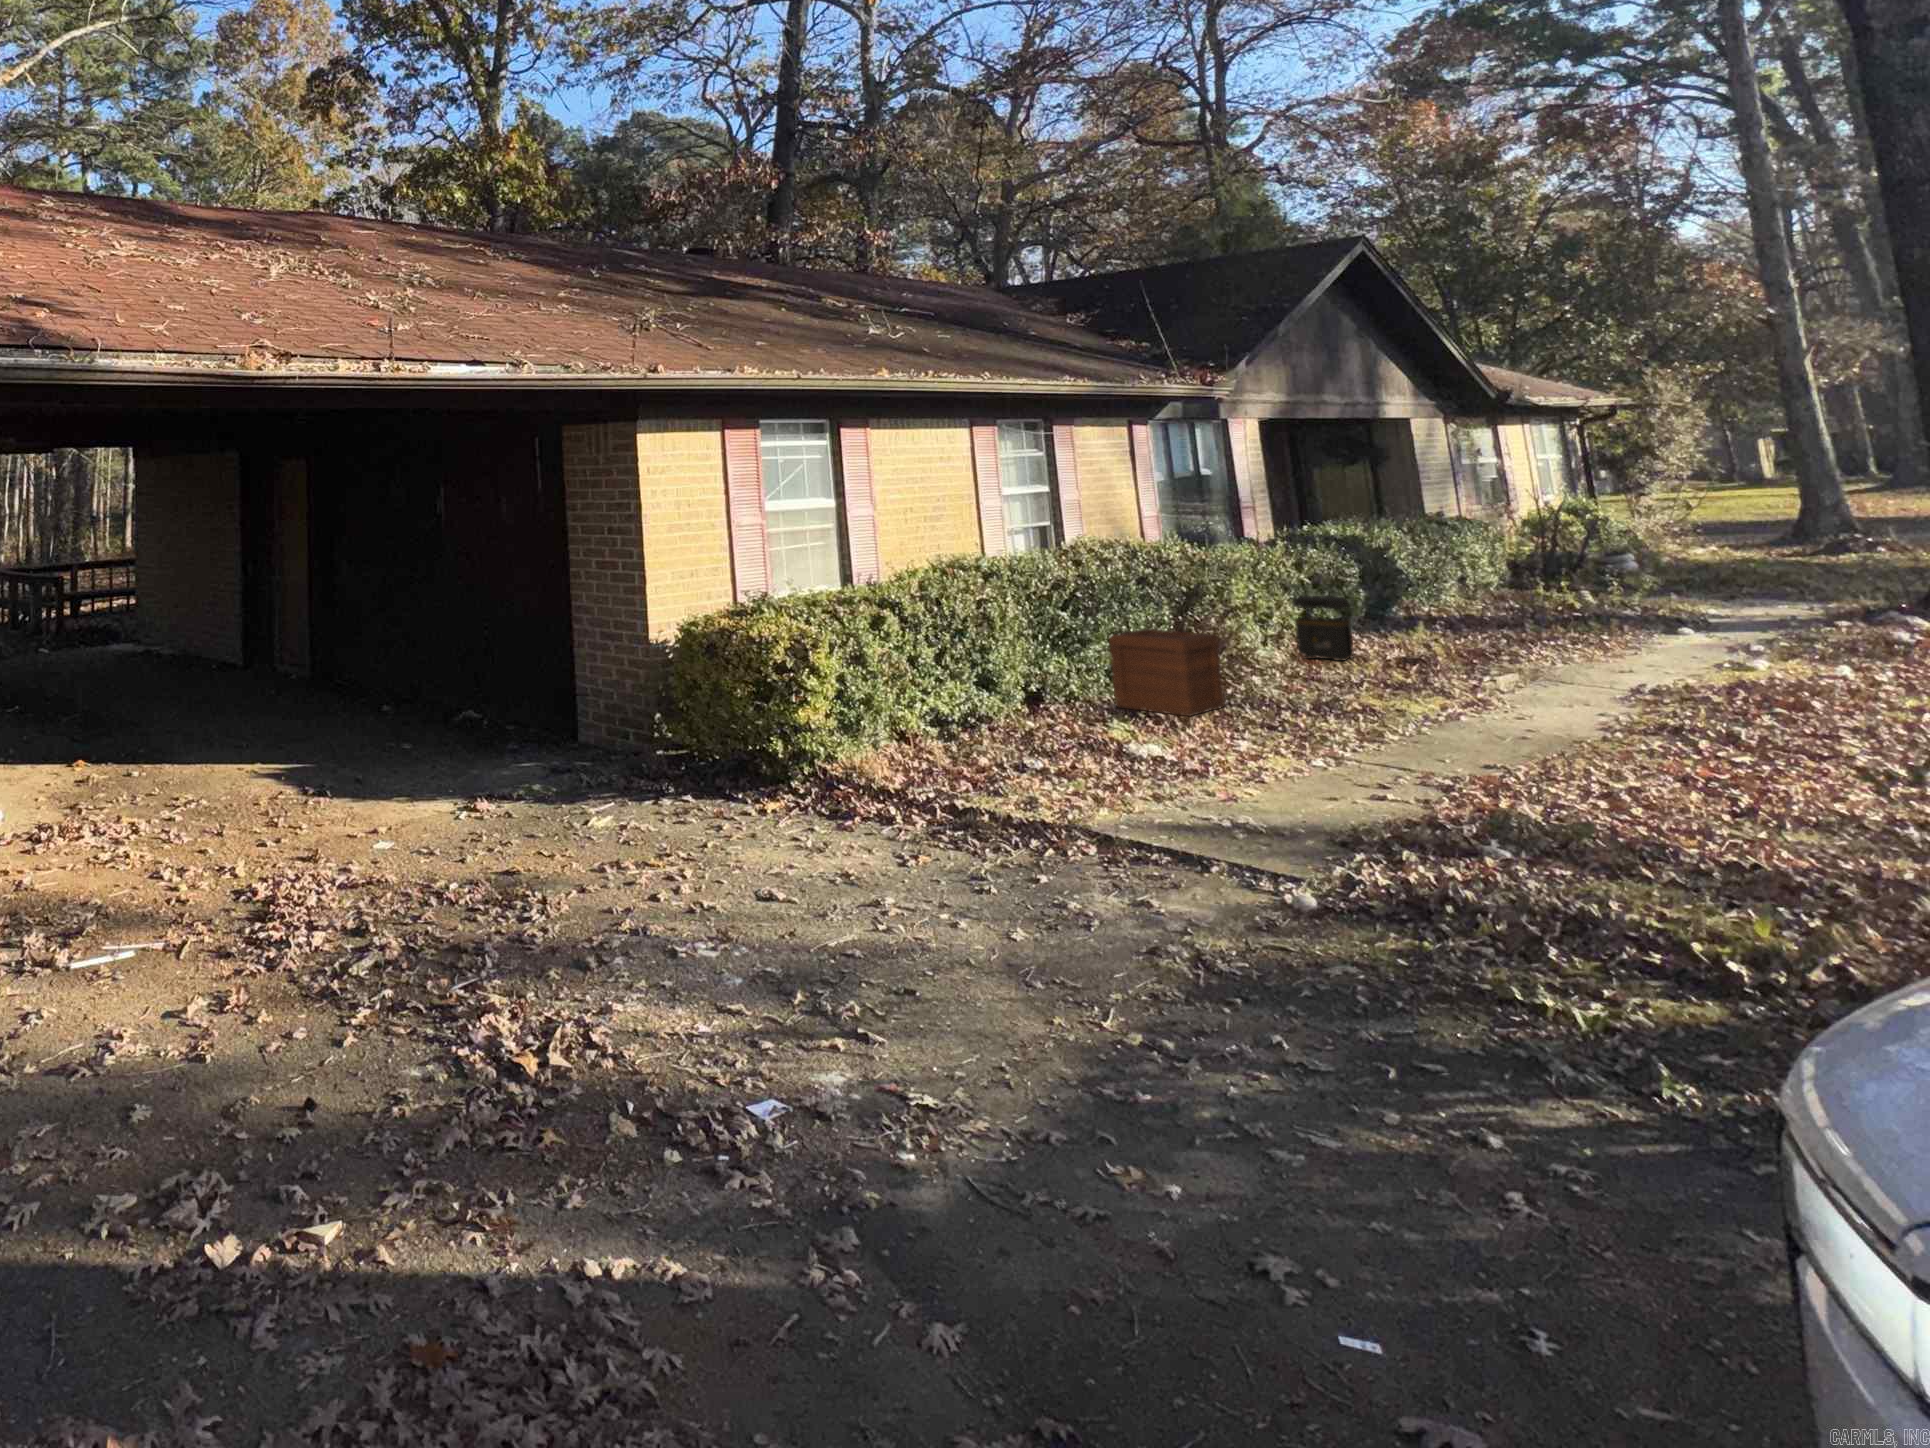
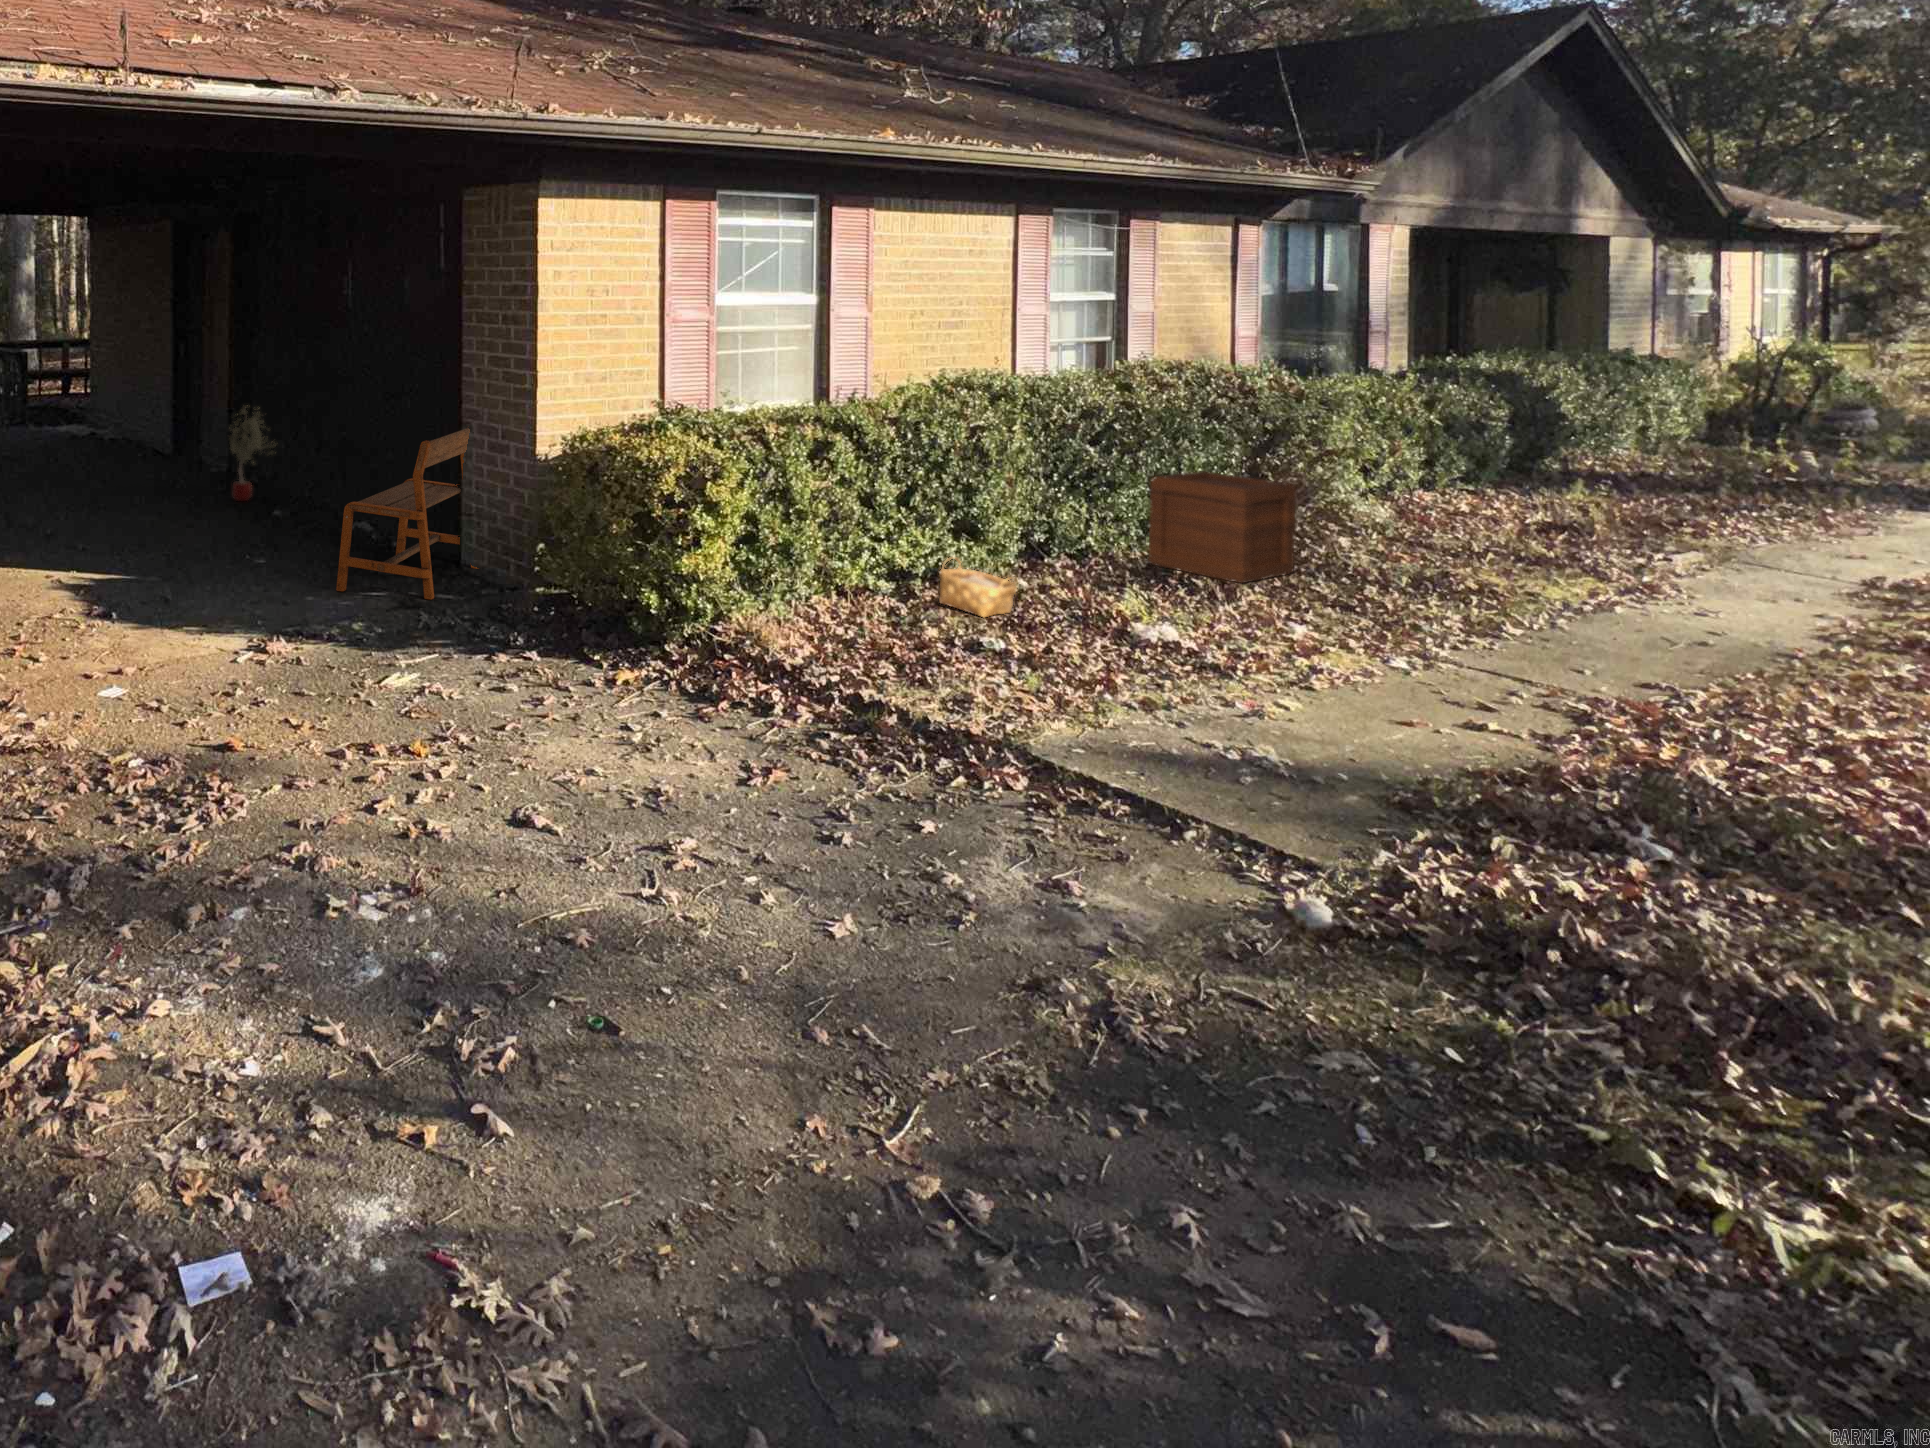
toolbox: present [1292,596,1354,661] -> none [1411,439,1488,521]
potted tree: none [327,616,375,704] -> present [230,407,275,501]
bench: none [497,620,597,767] -> present [336,428,478,600]
woven basket: none [970,705,1032,752] -> present [939,556,1016,617]

